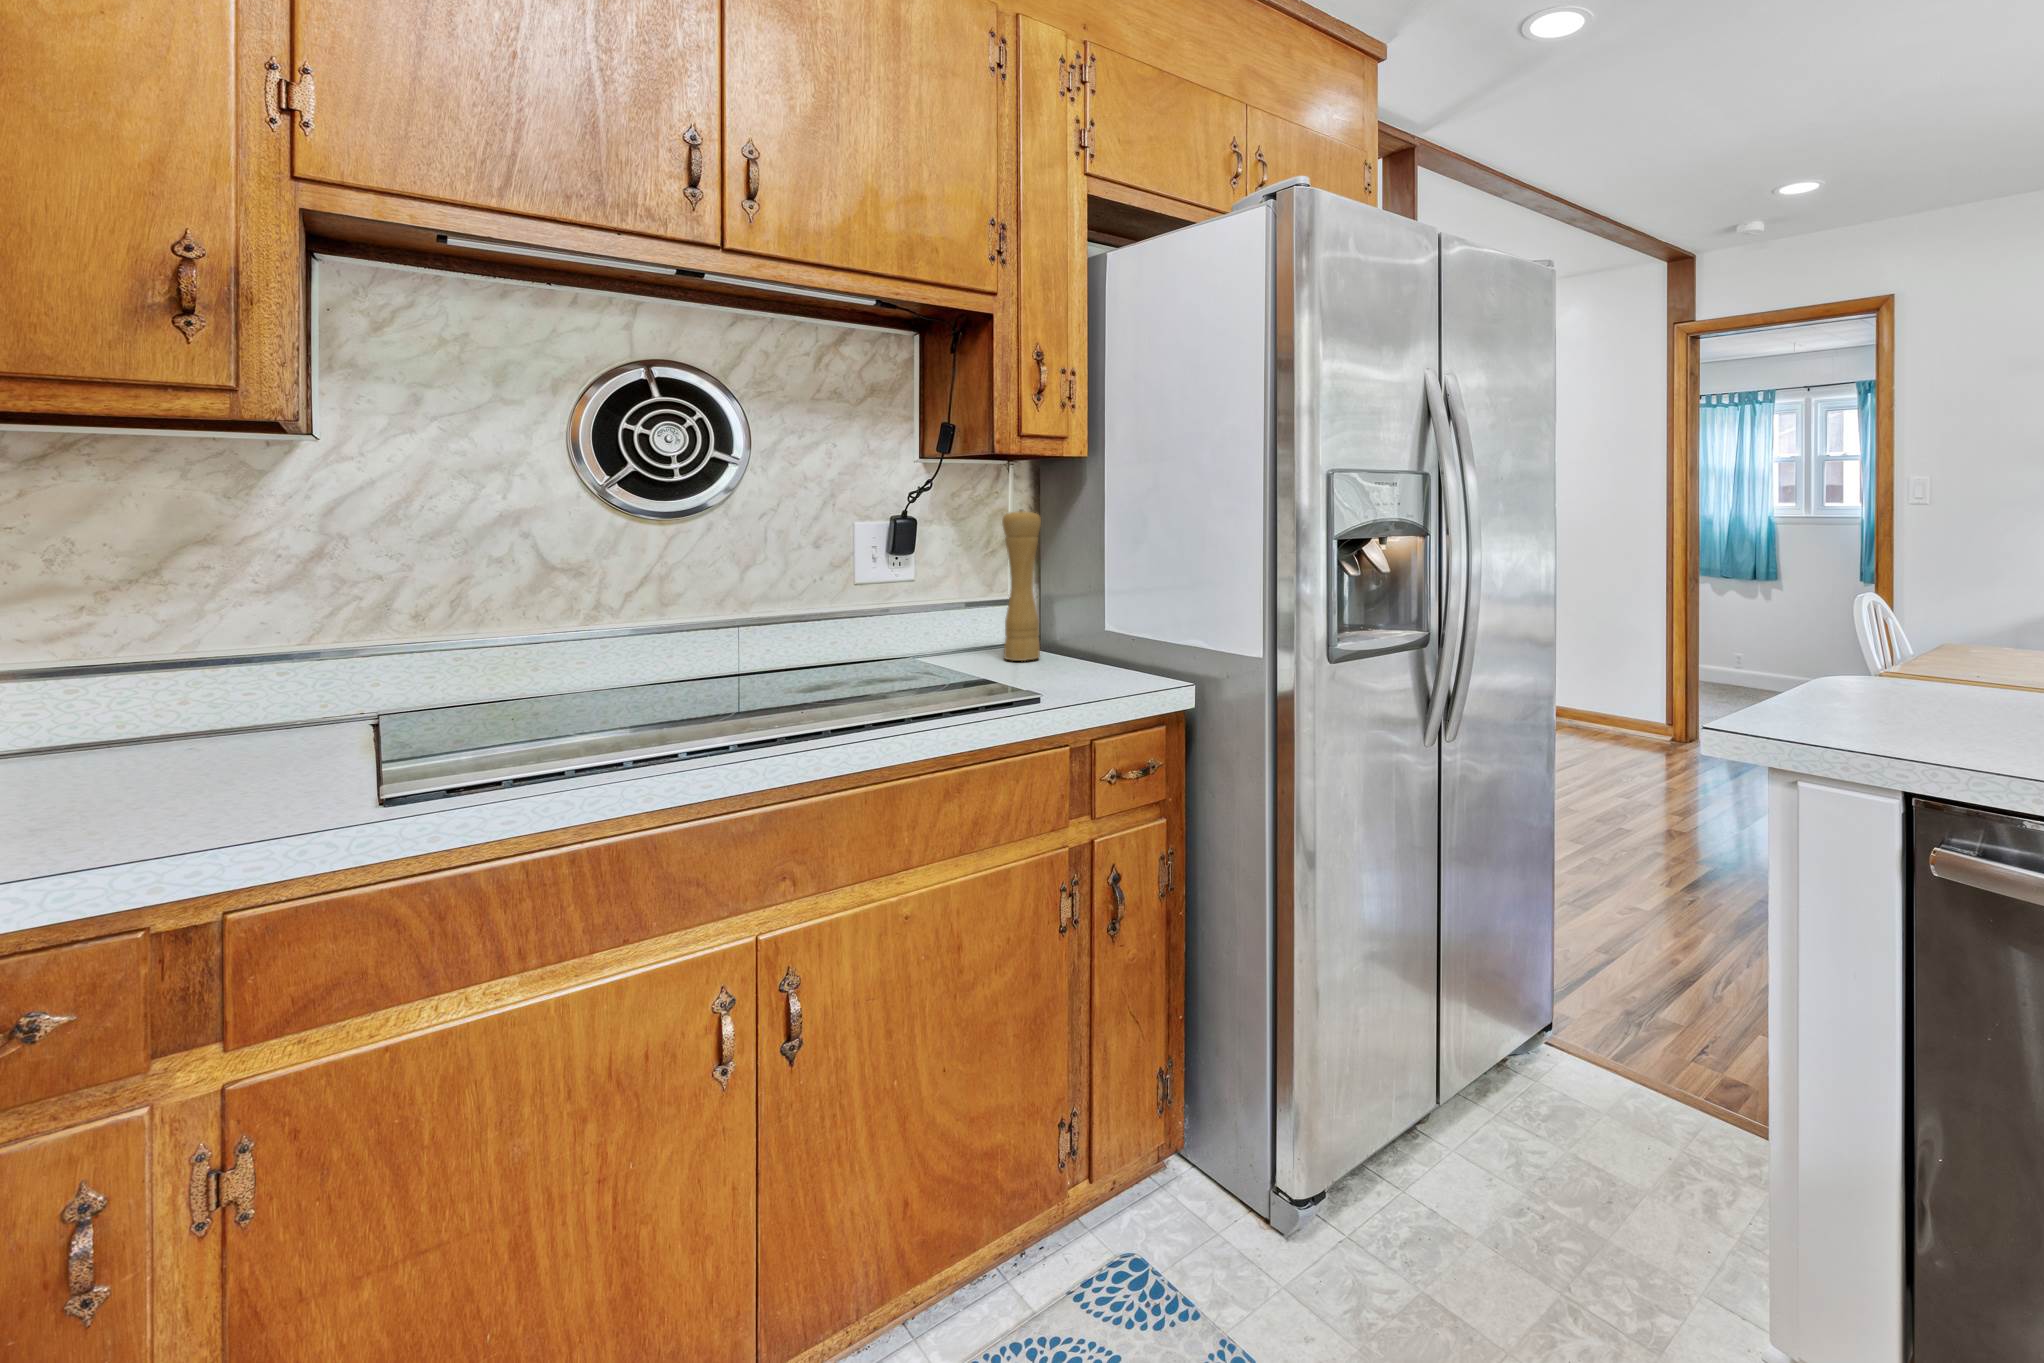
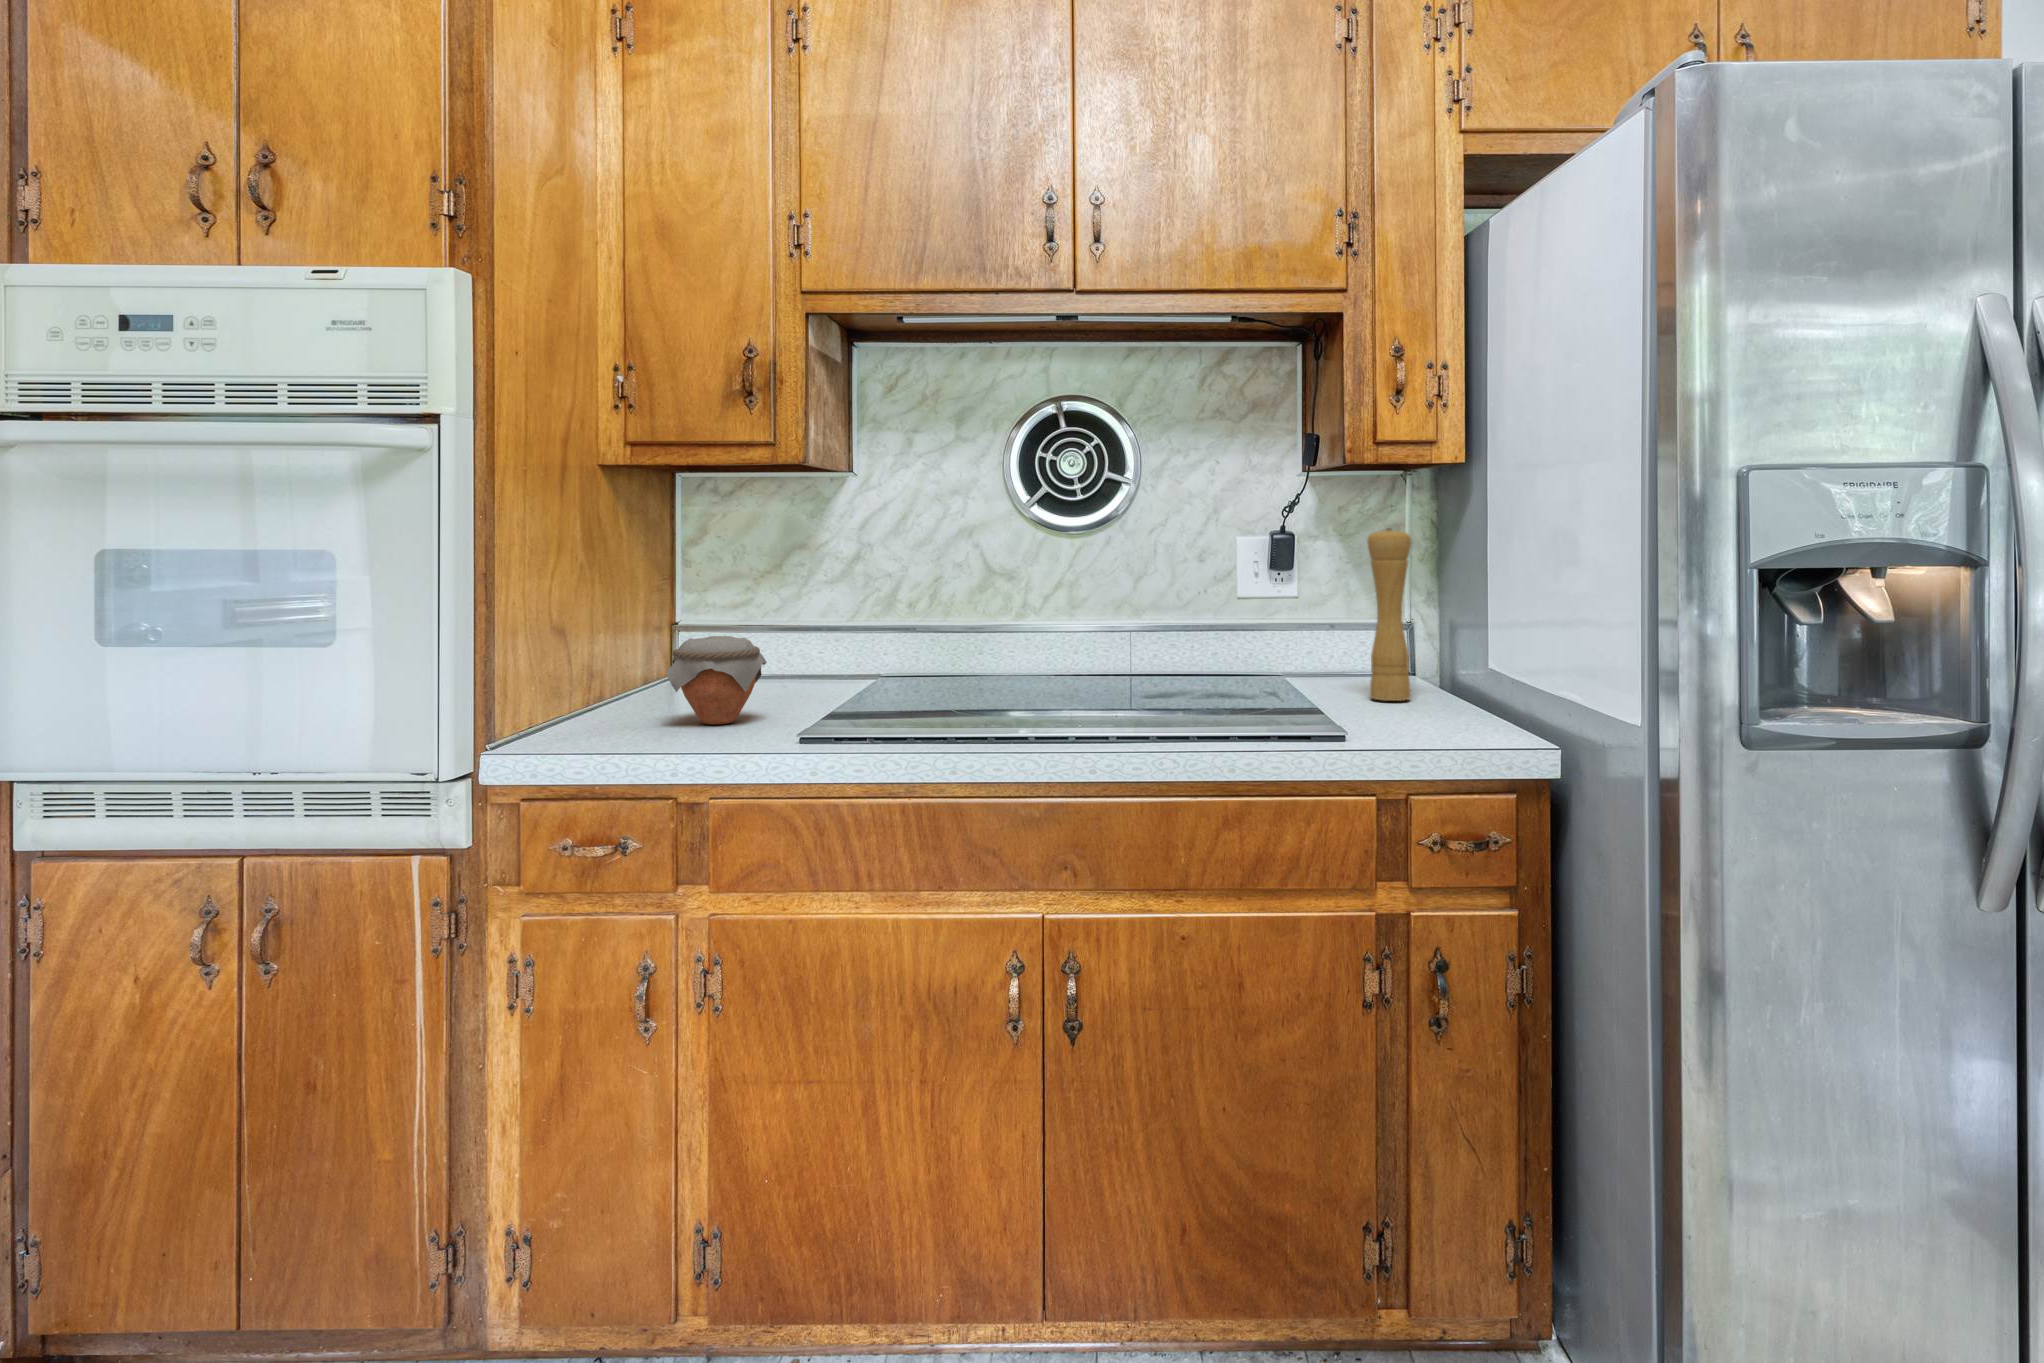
jar: none [82,659,282,792] -> present [666,636,767,724]

